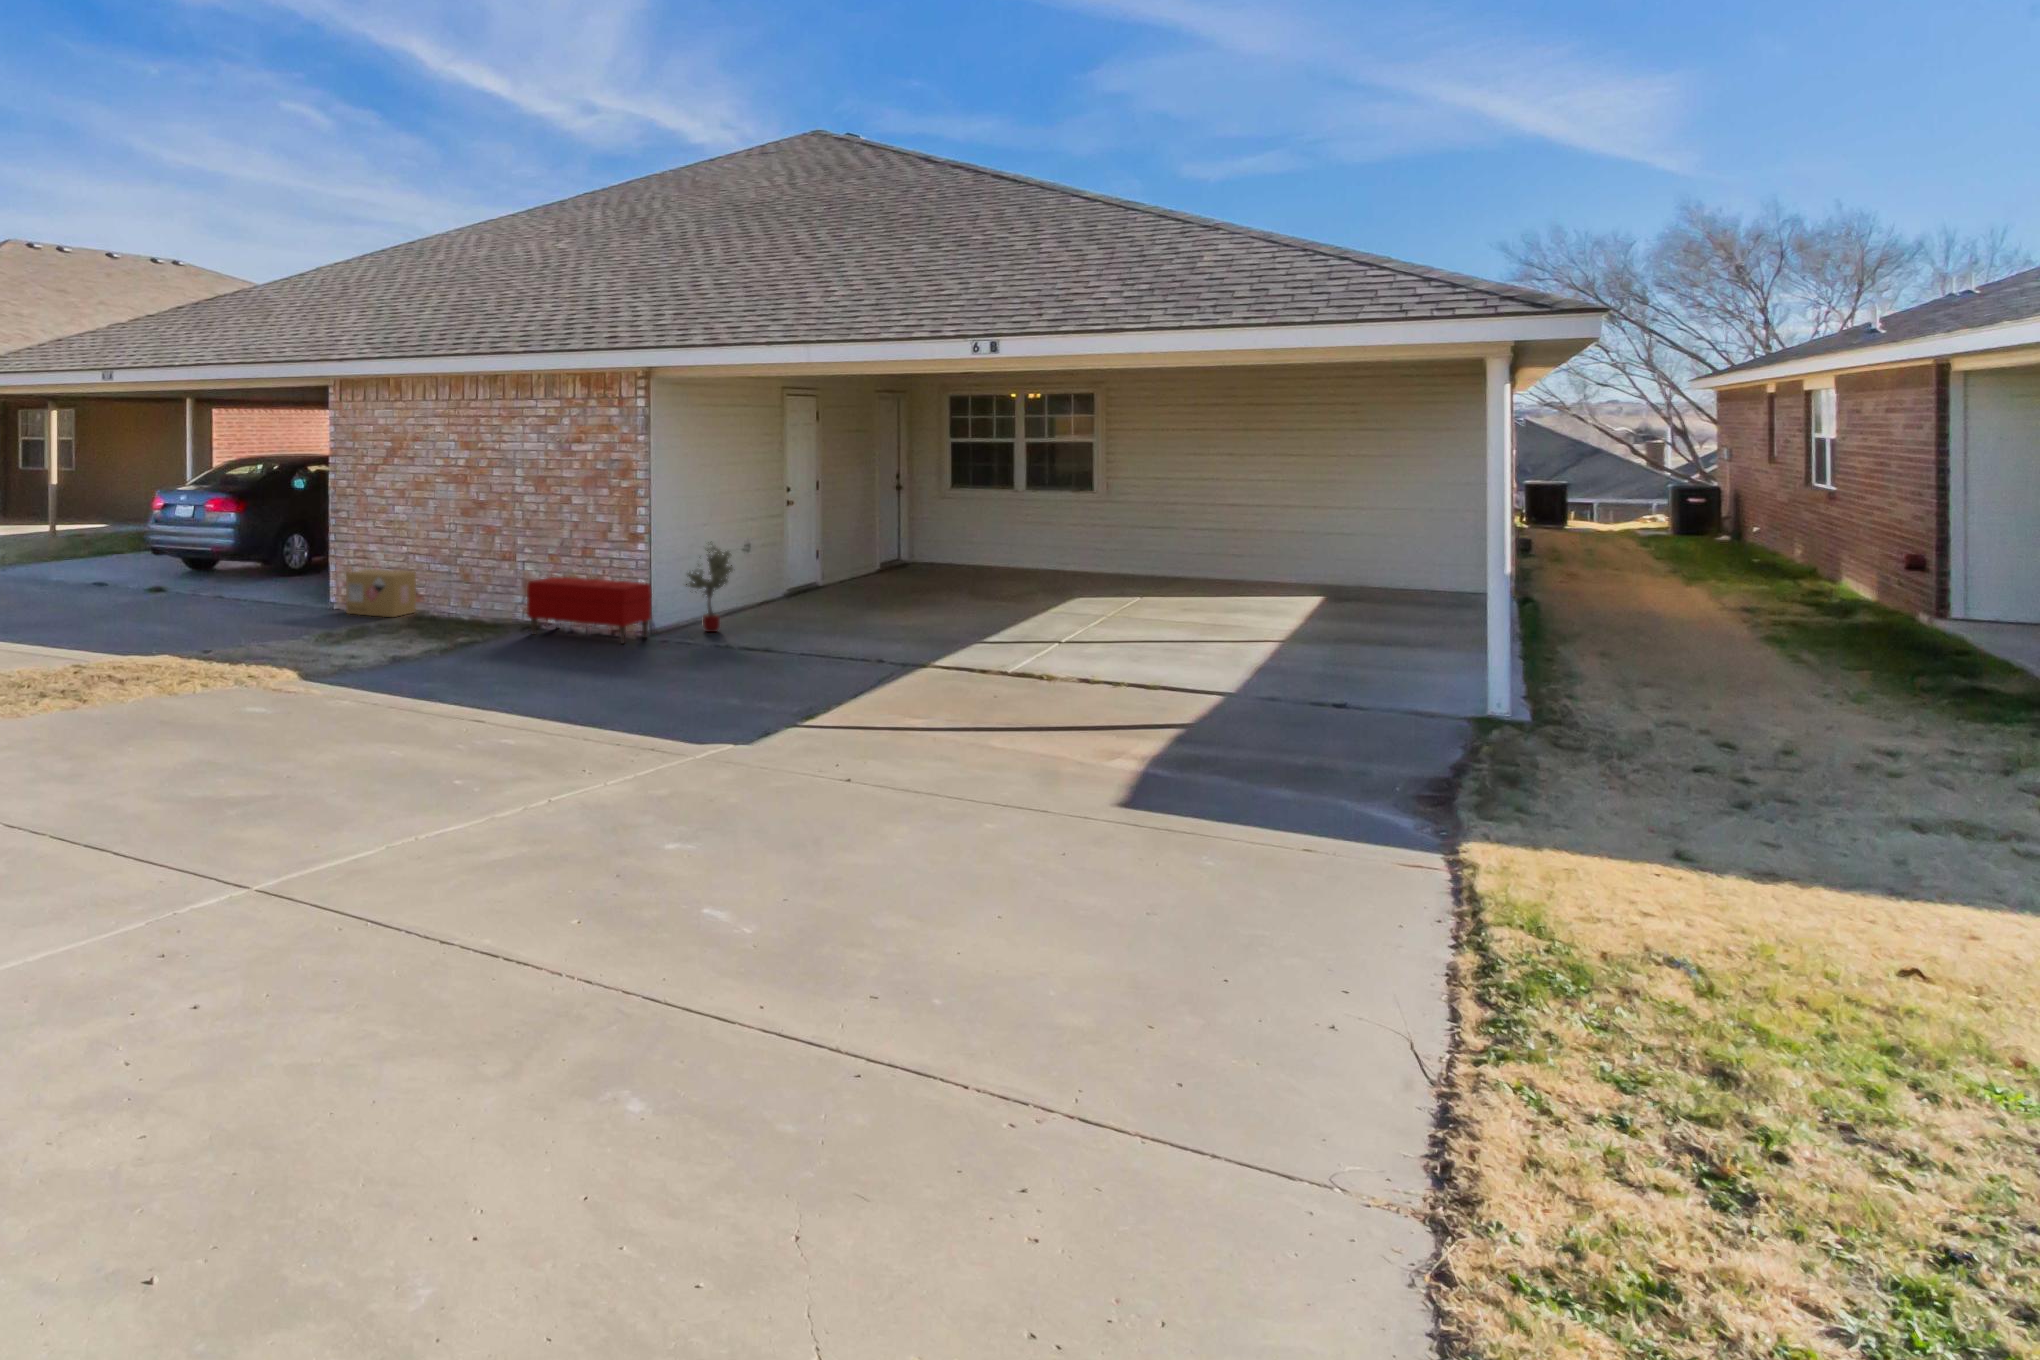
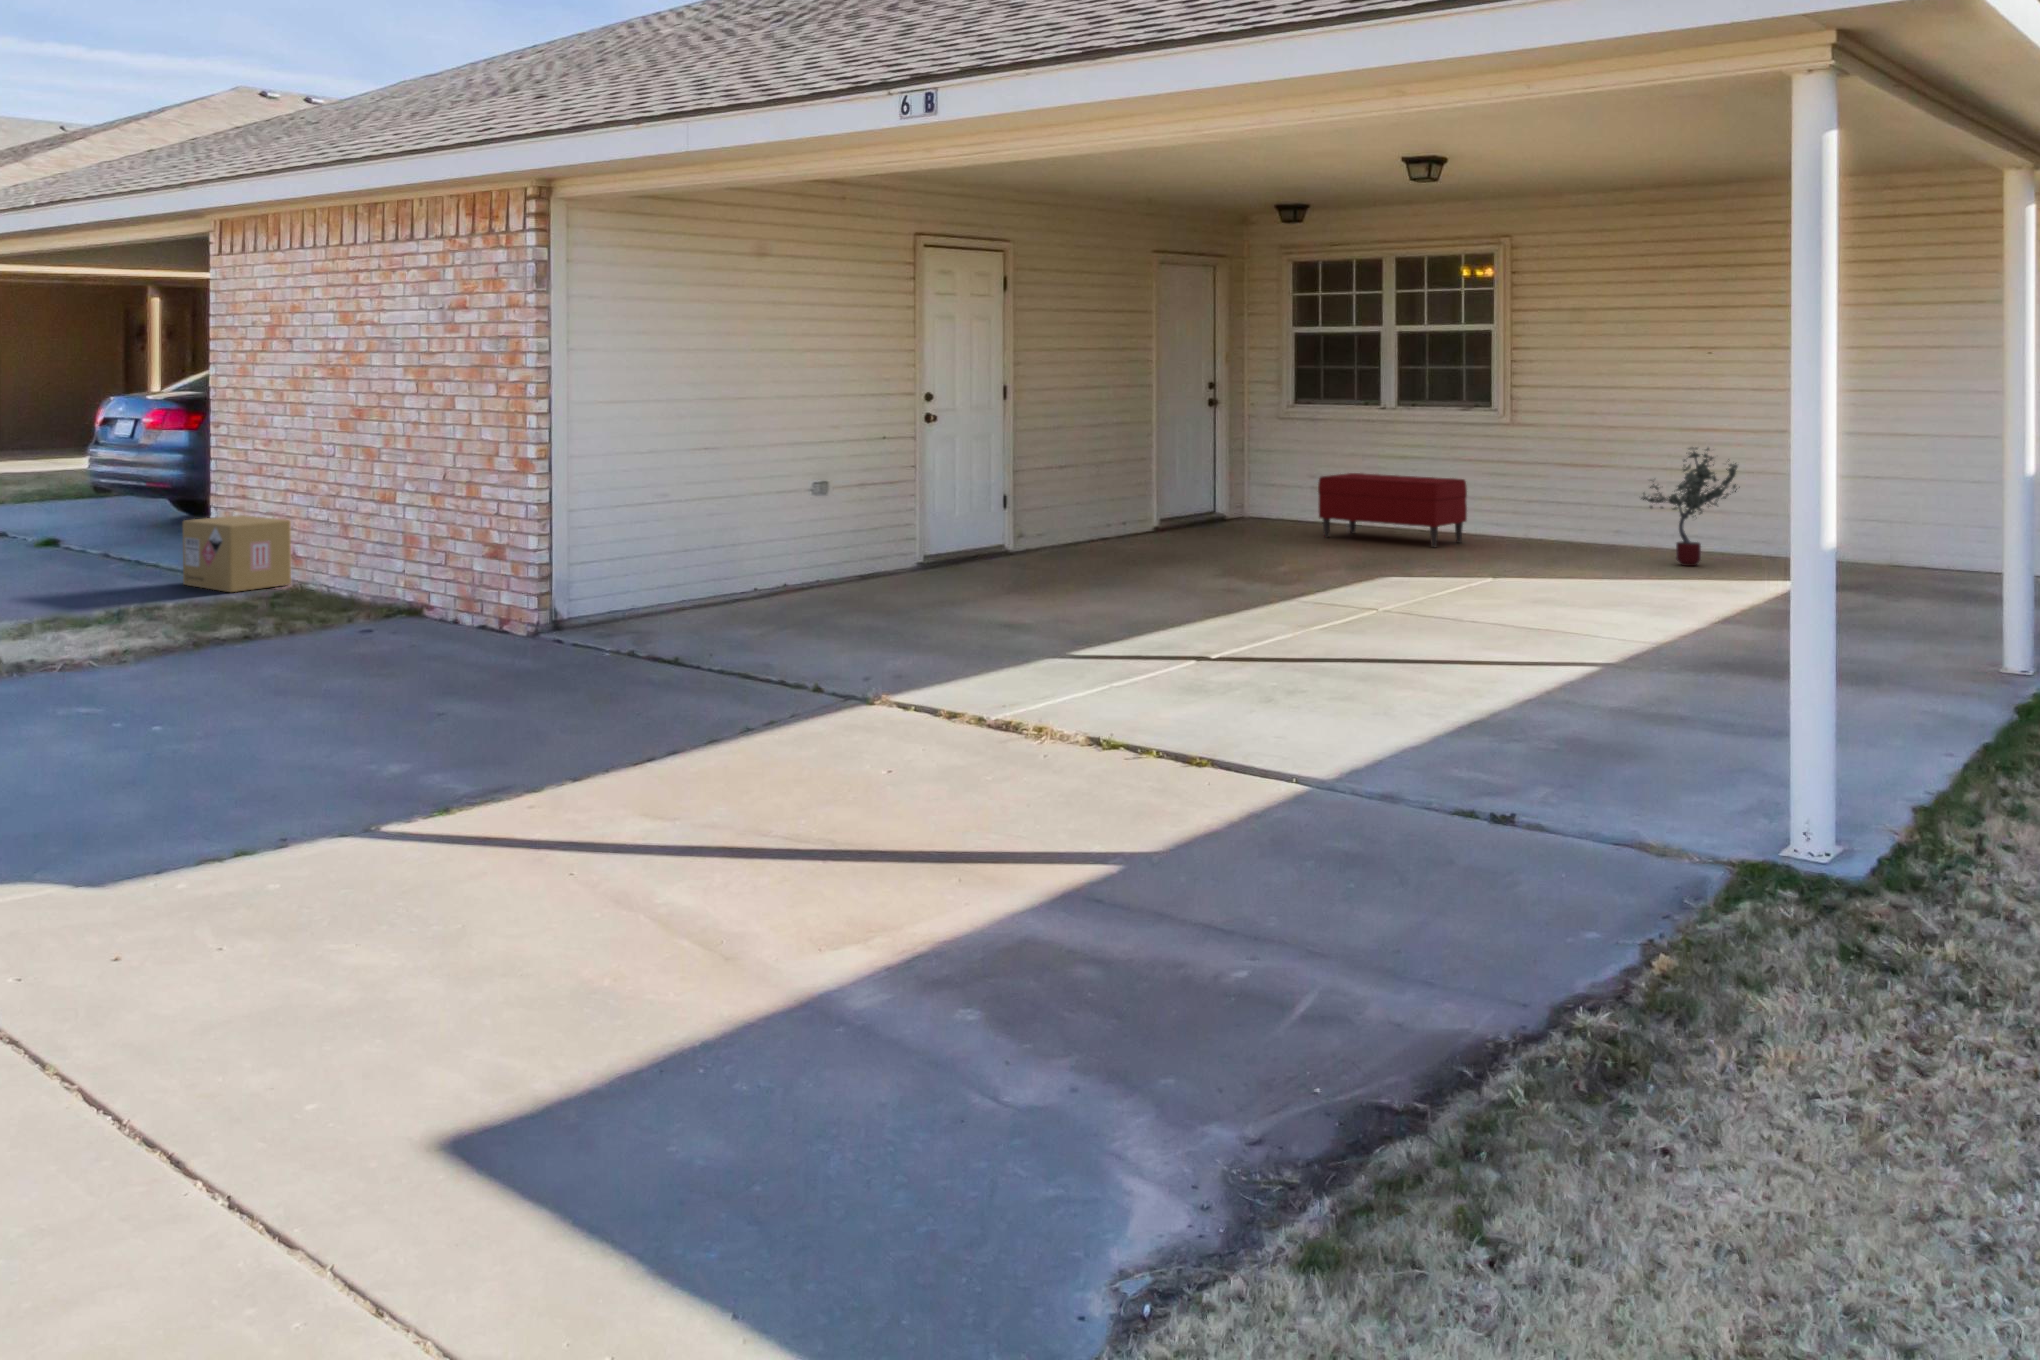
potted tree: present [686,541,733,632] -> present [1641,447,1740,566]
bench: present [527,577,652,644] -> present [1318,473,1467,547]

